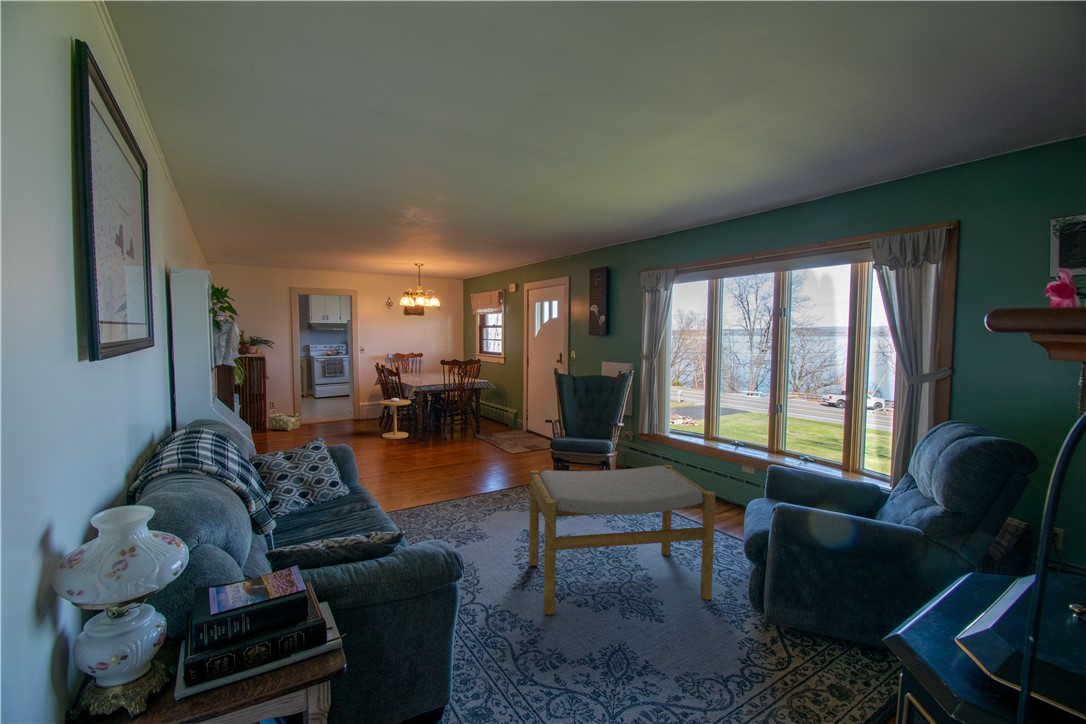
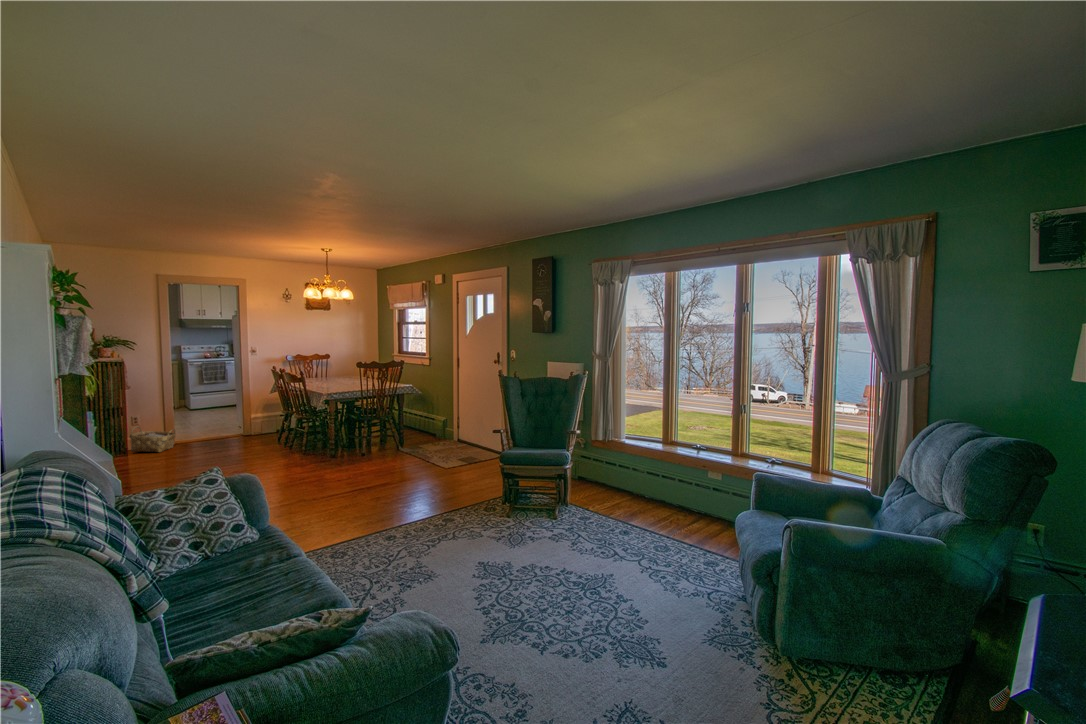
side table: present [379,398,411,439] -> none [280,408,320,457]
footstool: present [529,465,715,615] -> none [496,479,714,673]

